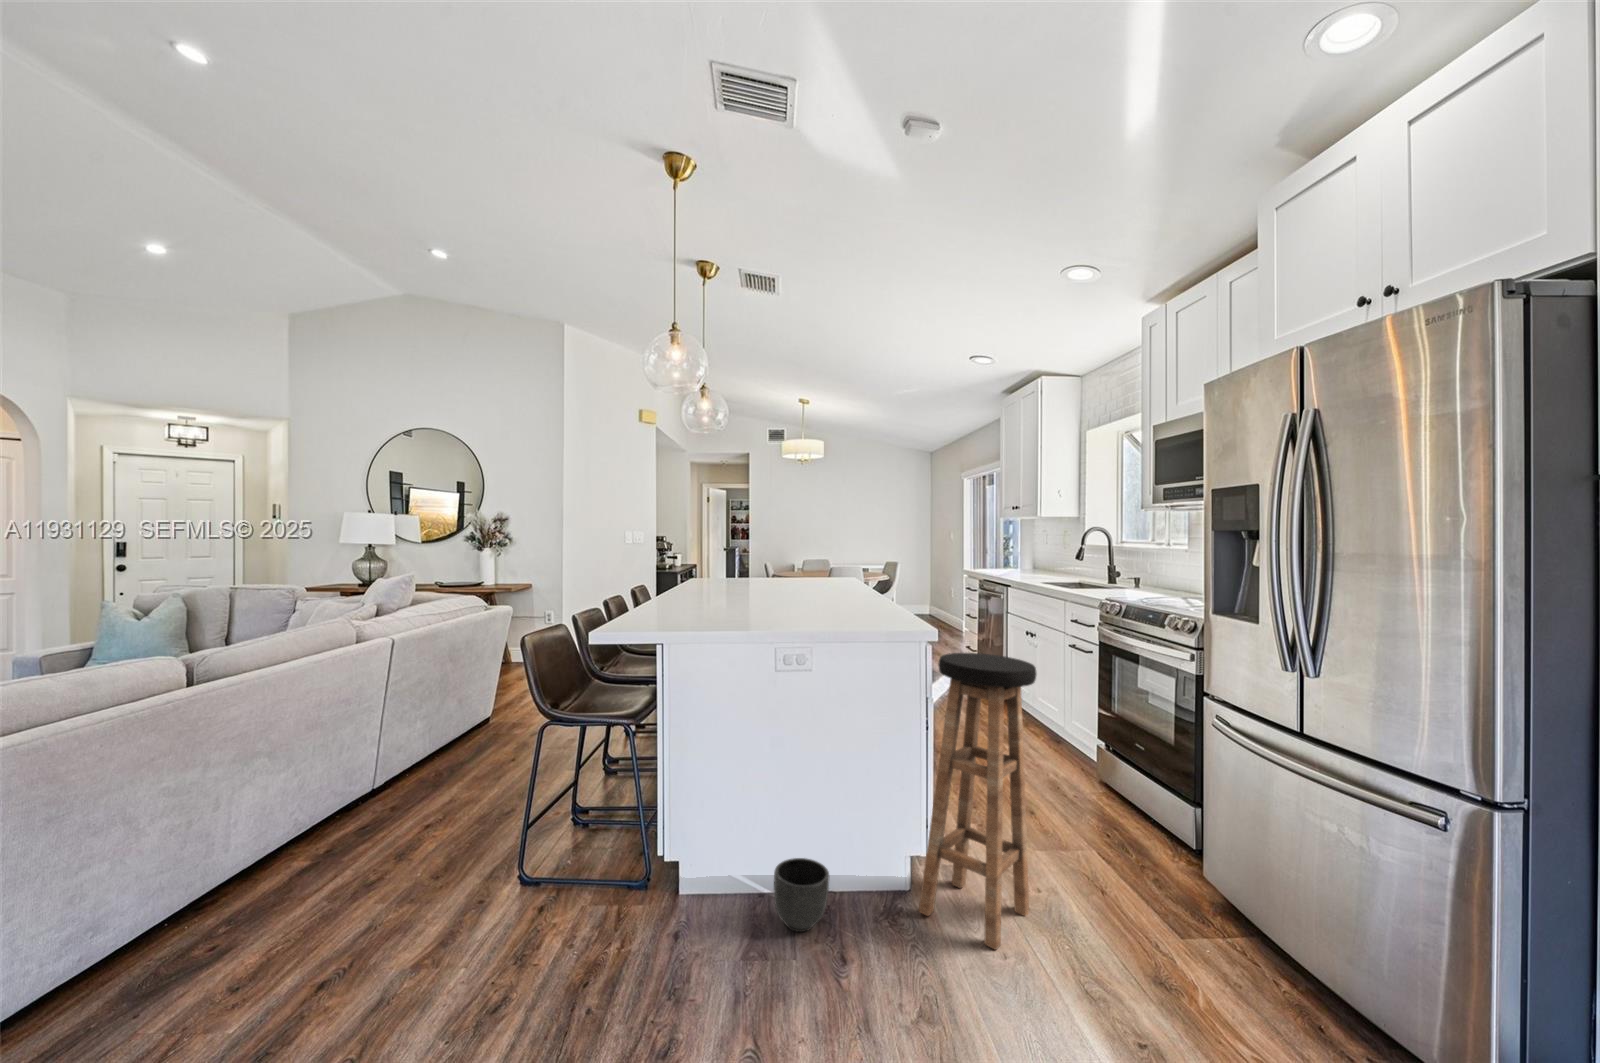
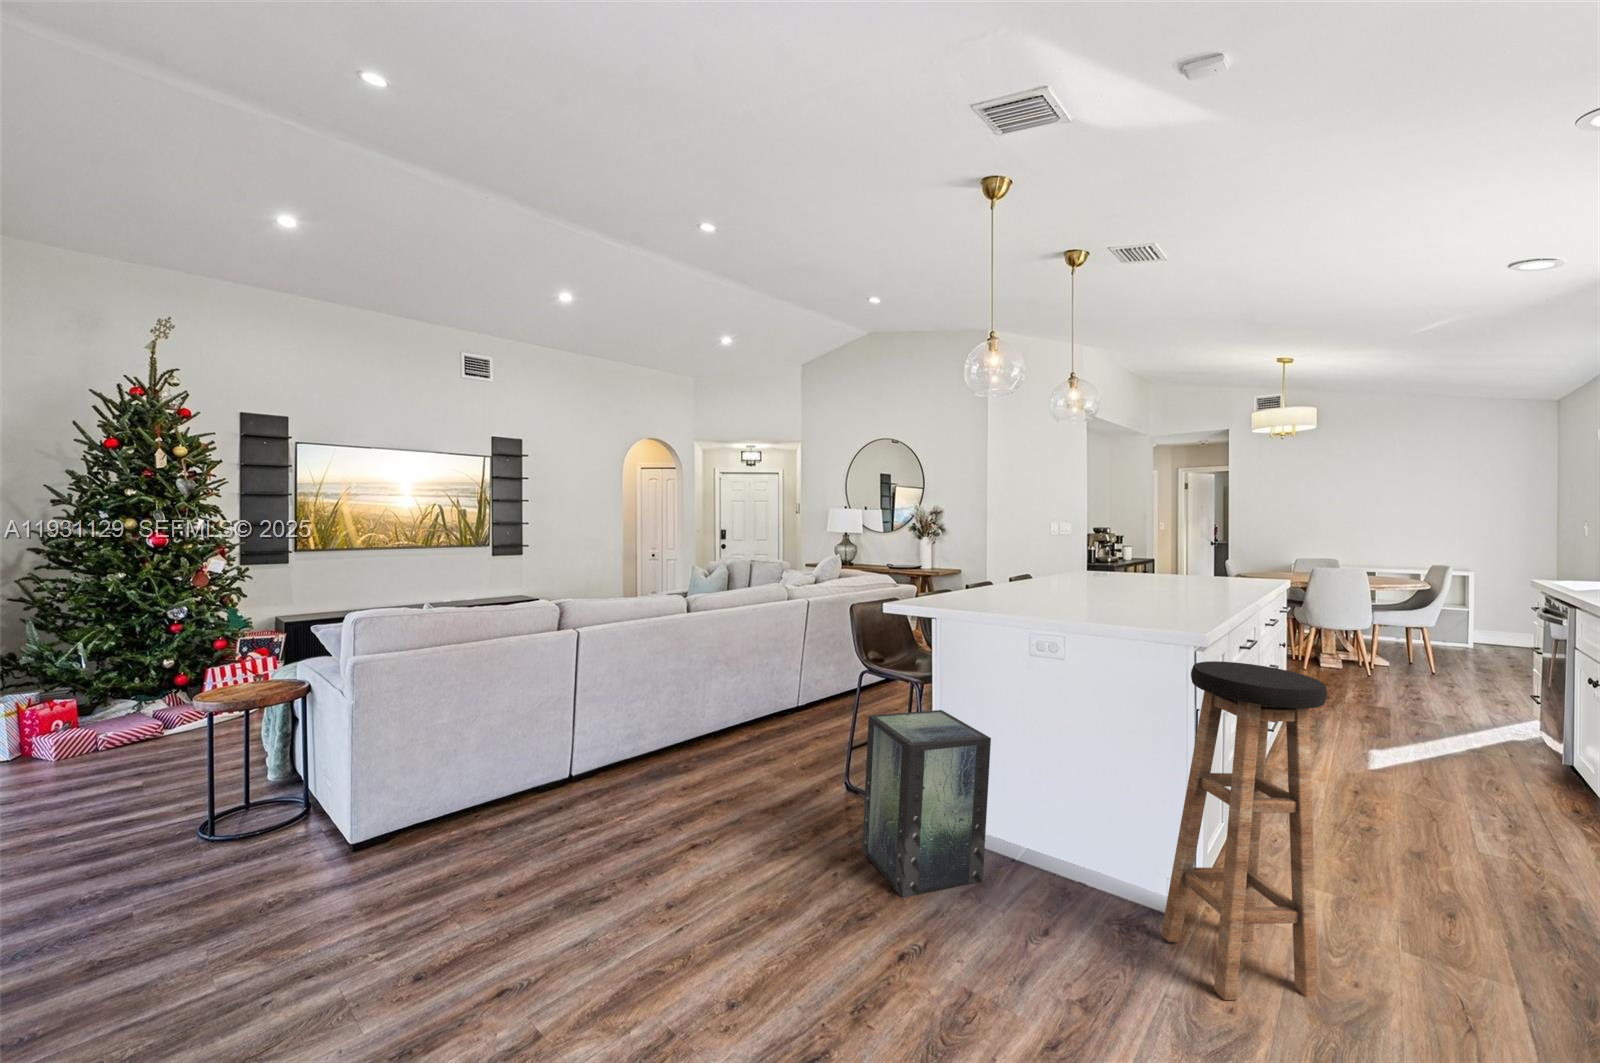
storage box: none [602,751,759,1001] -> present [862,710,991,898]
planter: present [774,858,829,932] -> none [1005,833,1062,901]

